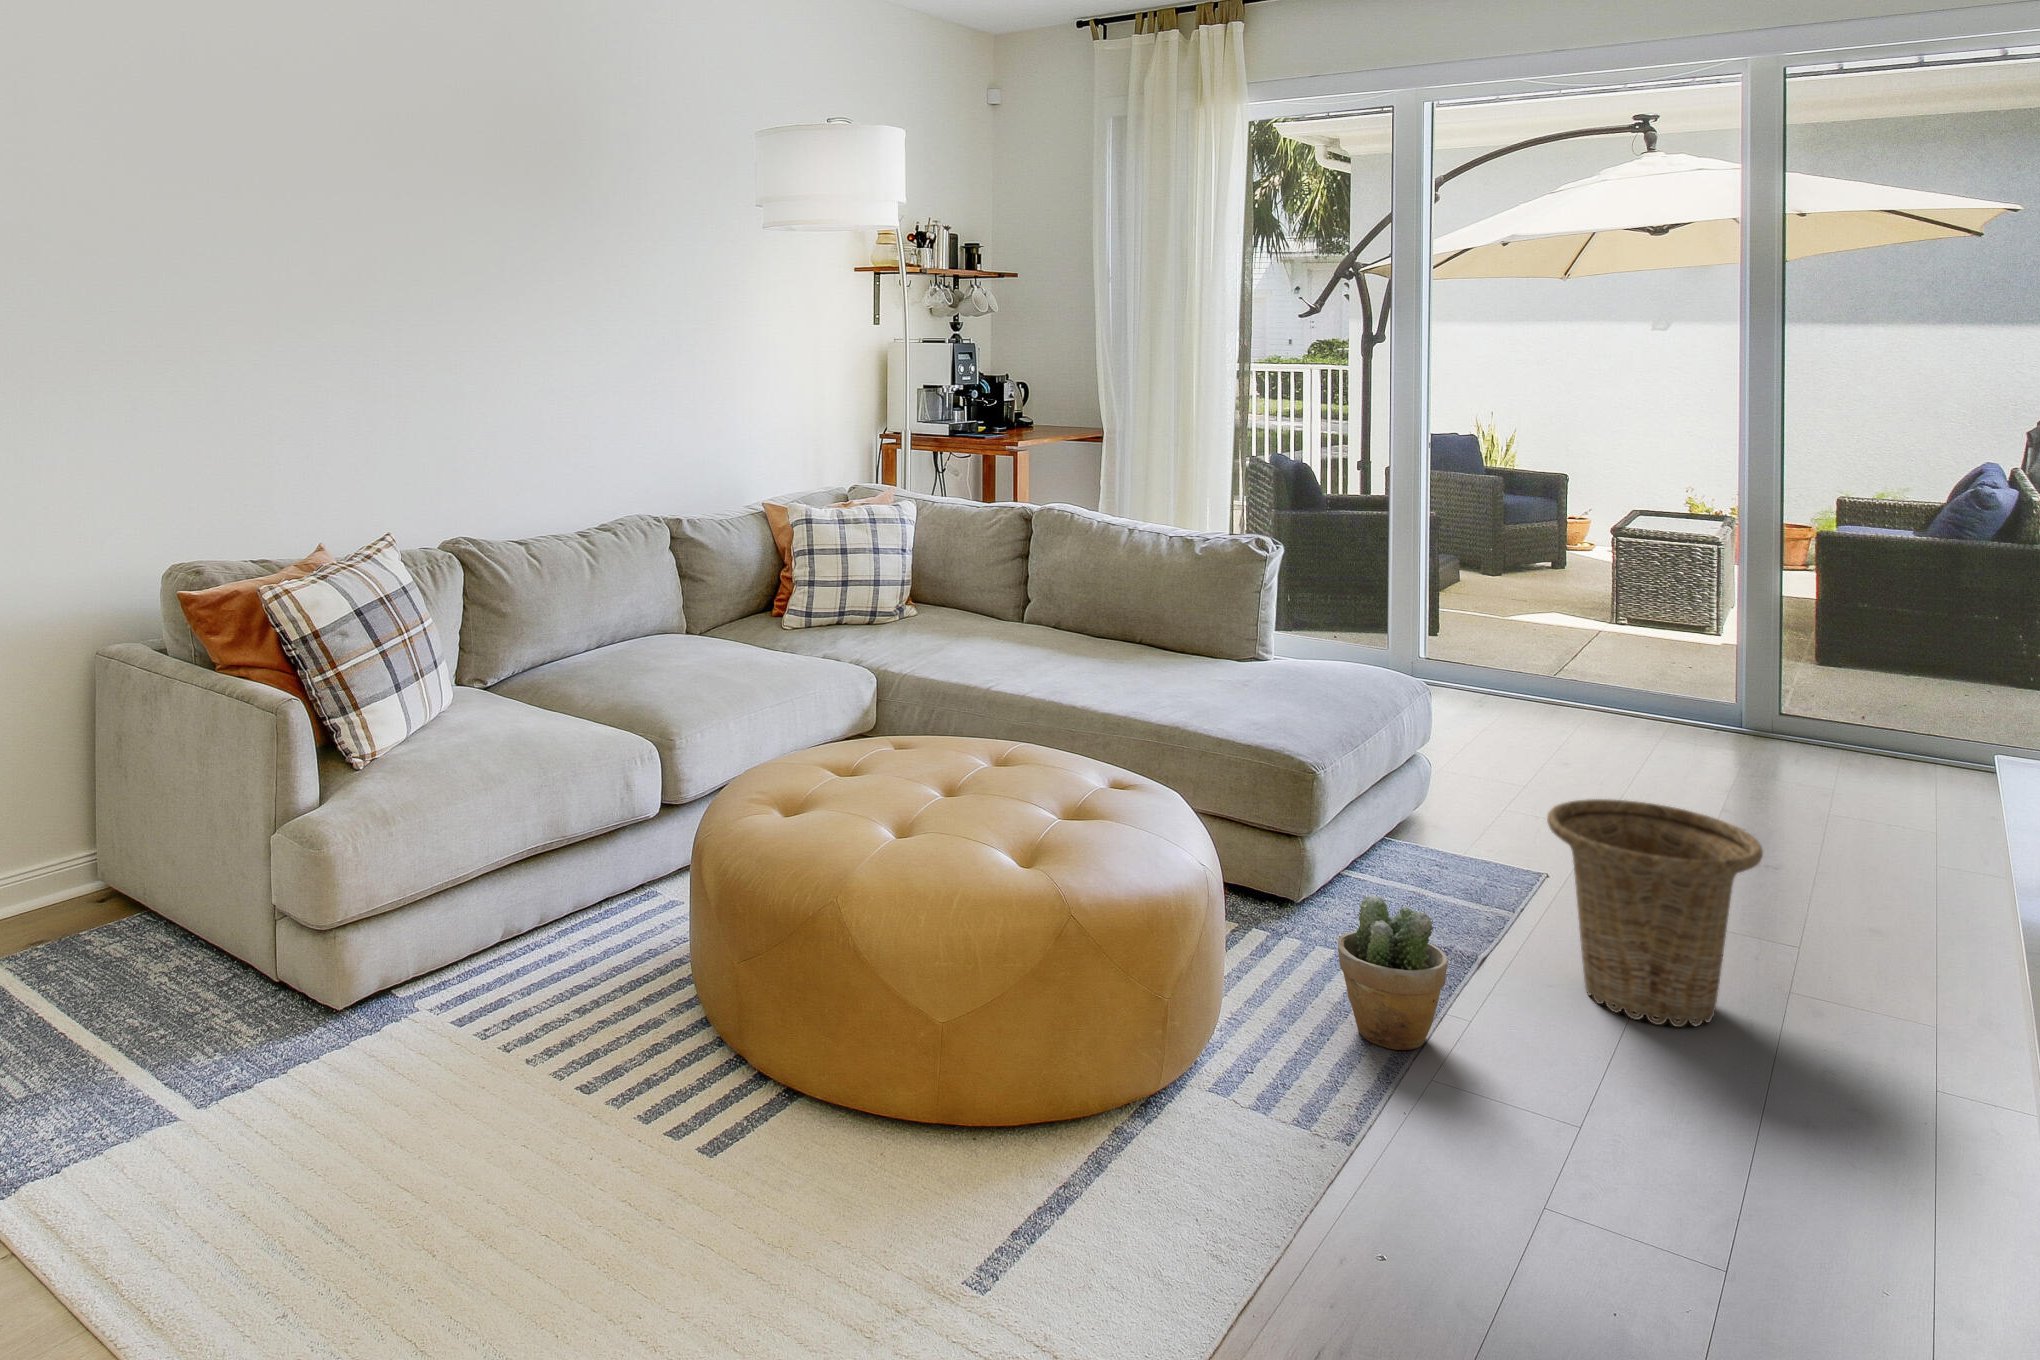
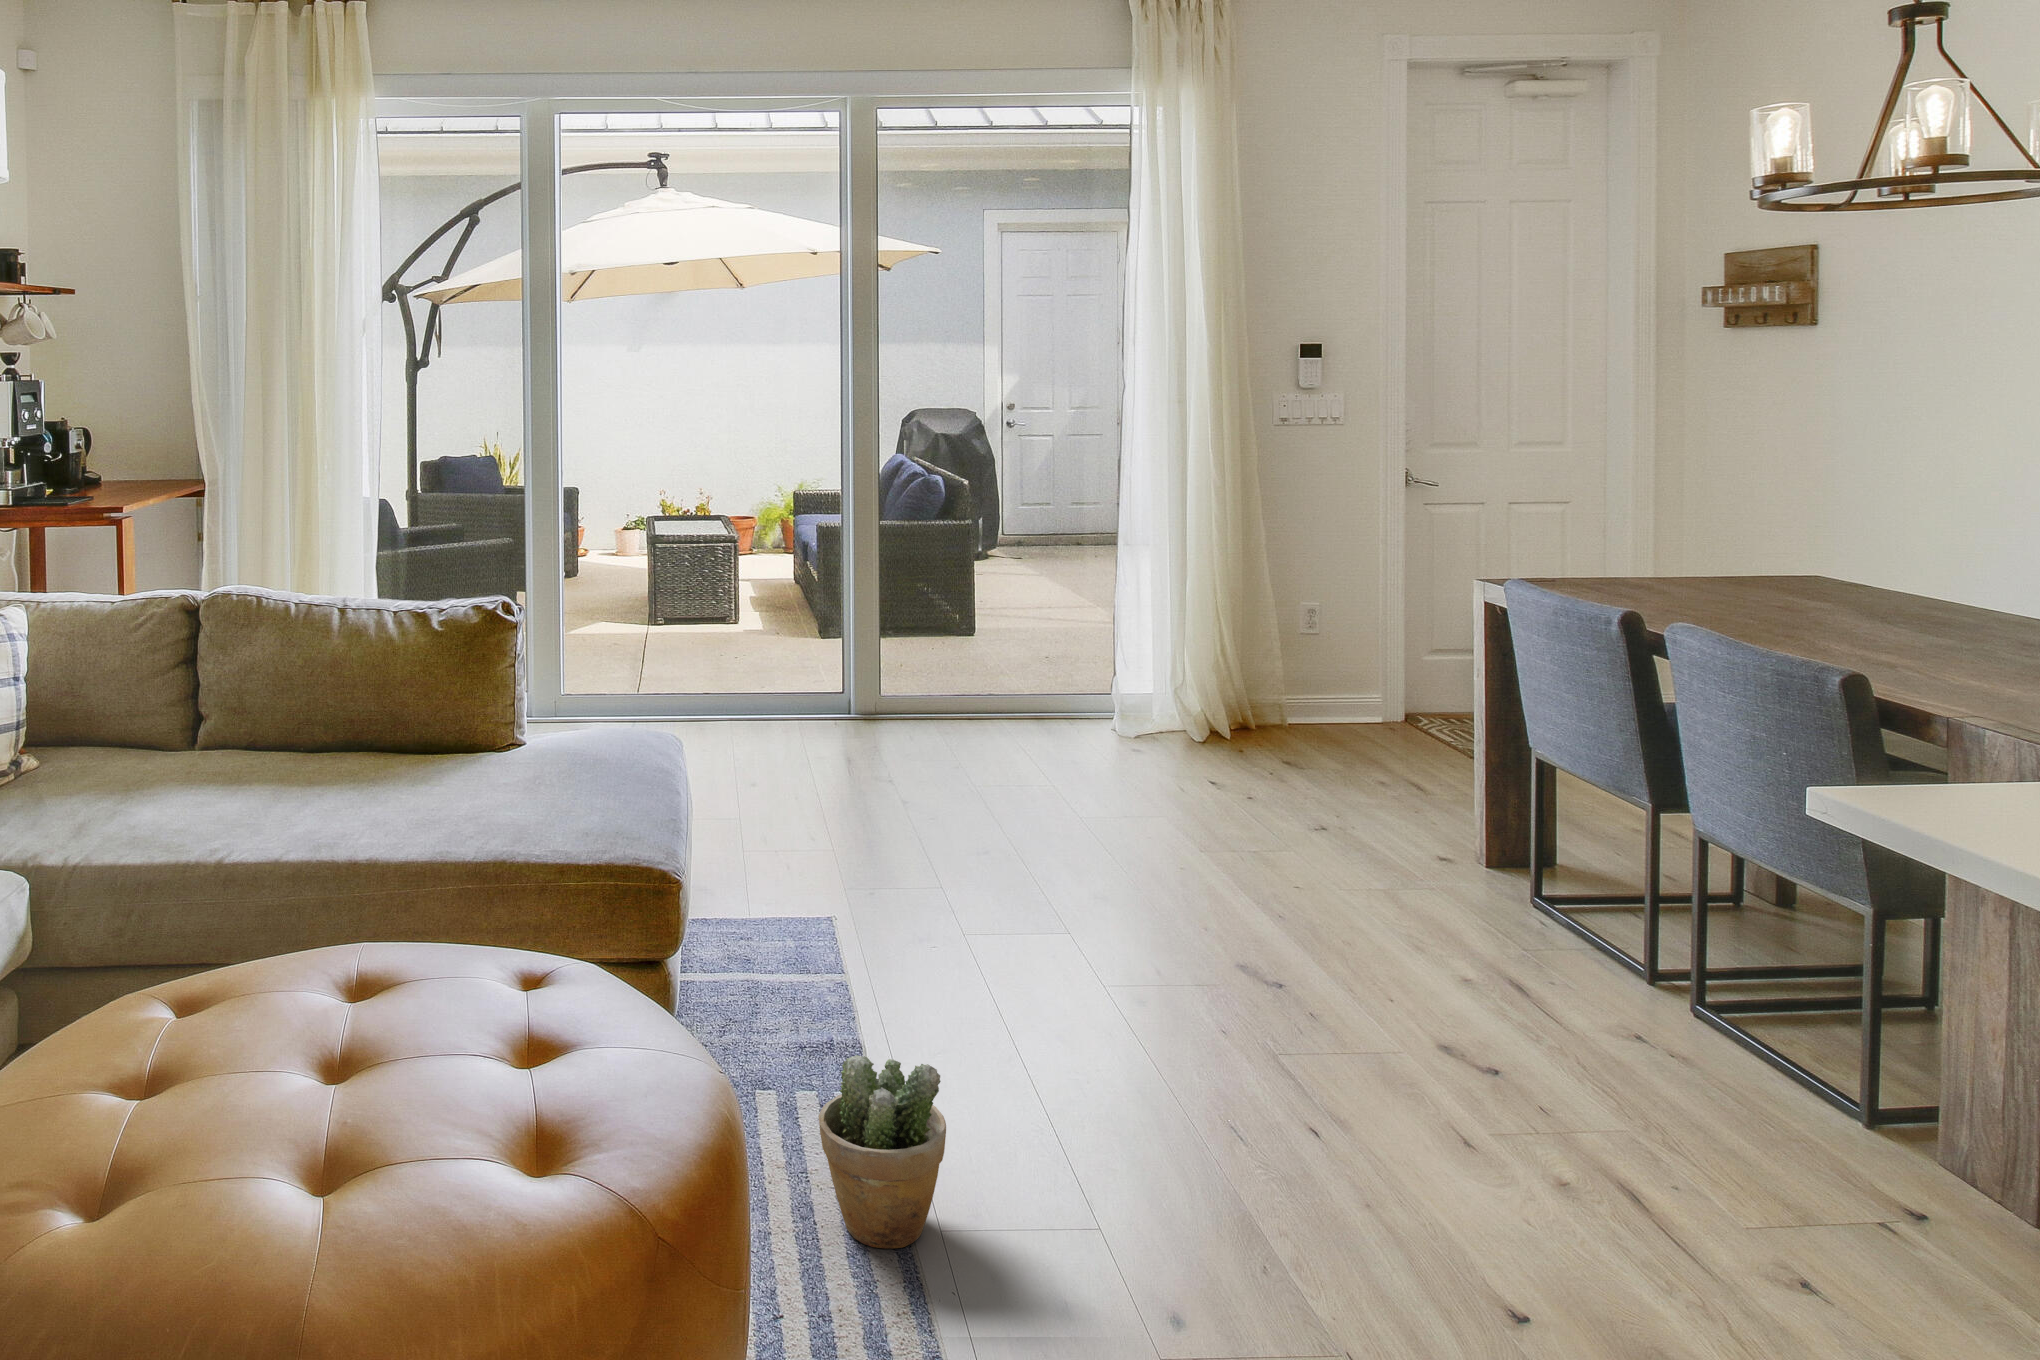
basket: present [1547,799,1763,1027] -> none [941,852,1147,1103]

